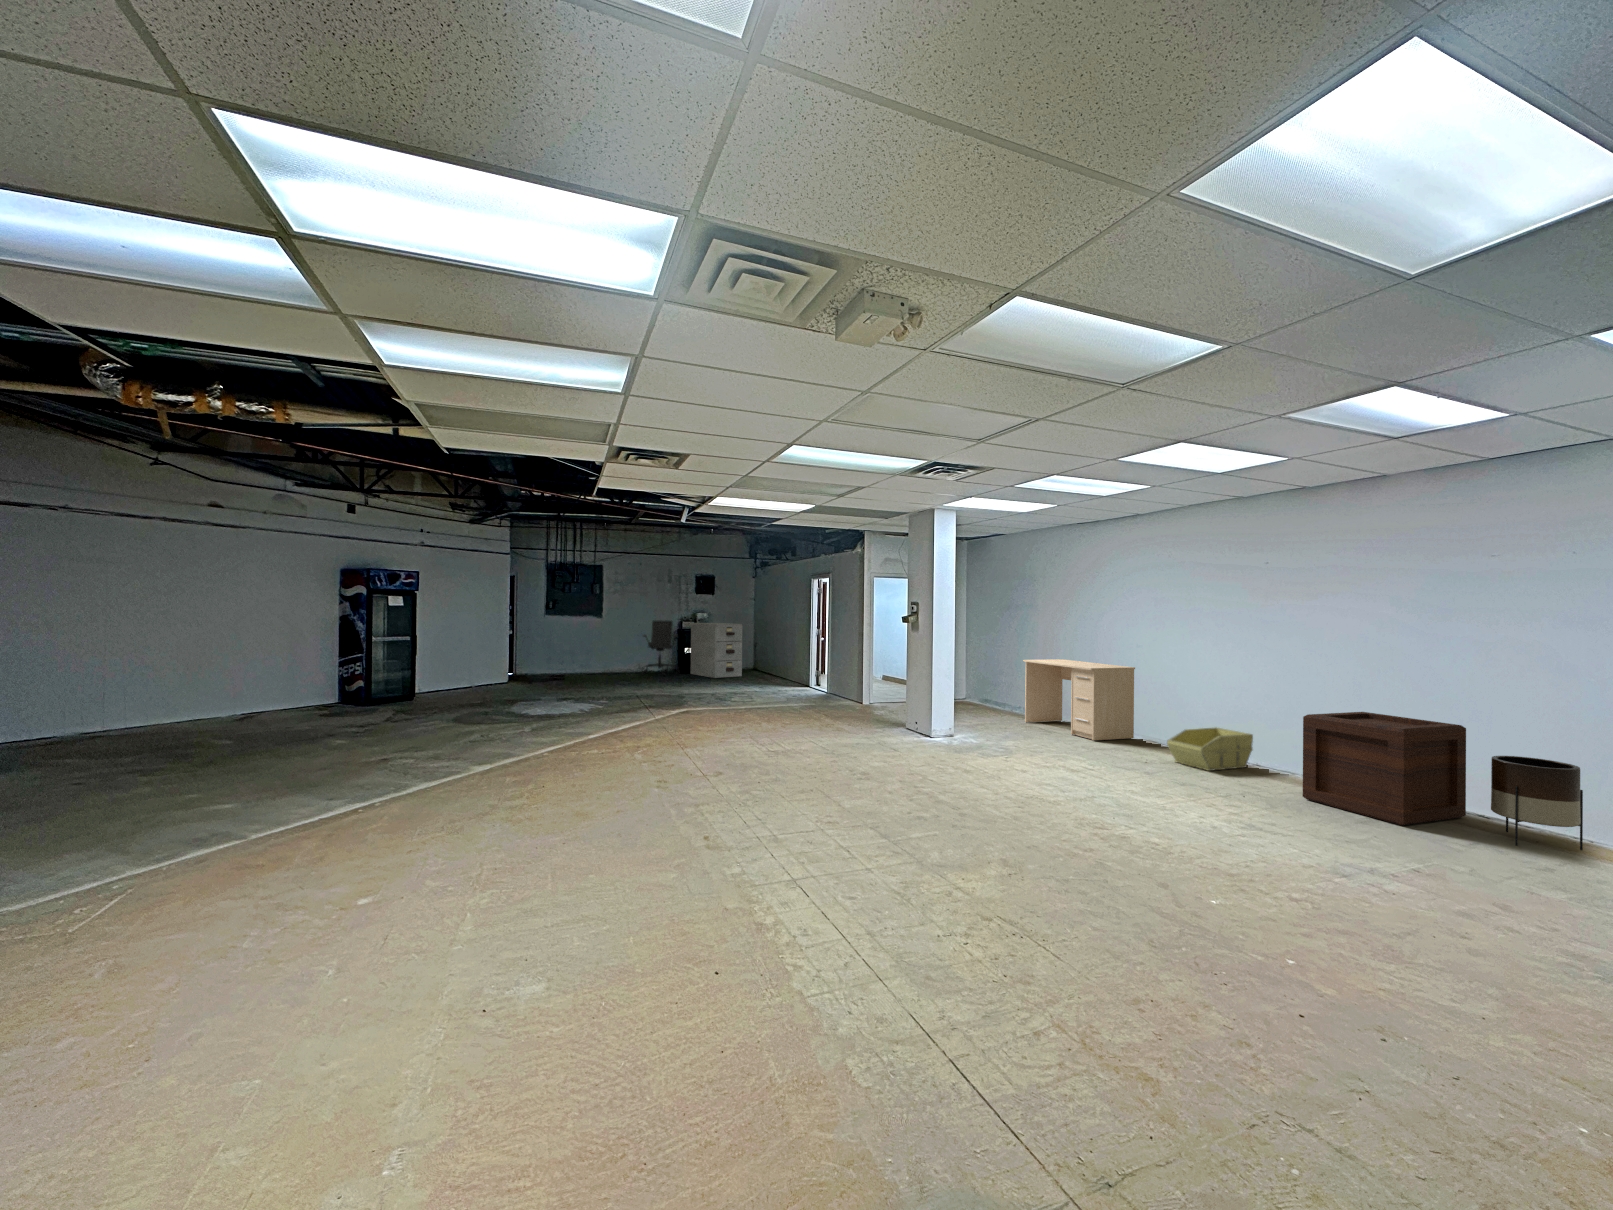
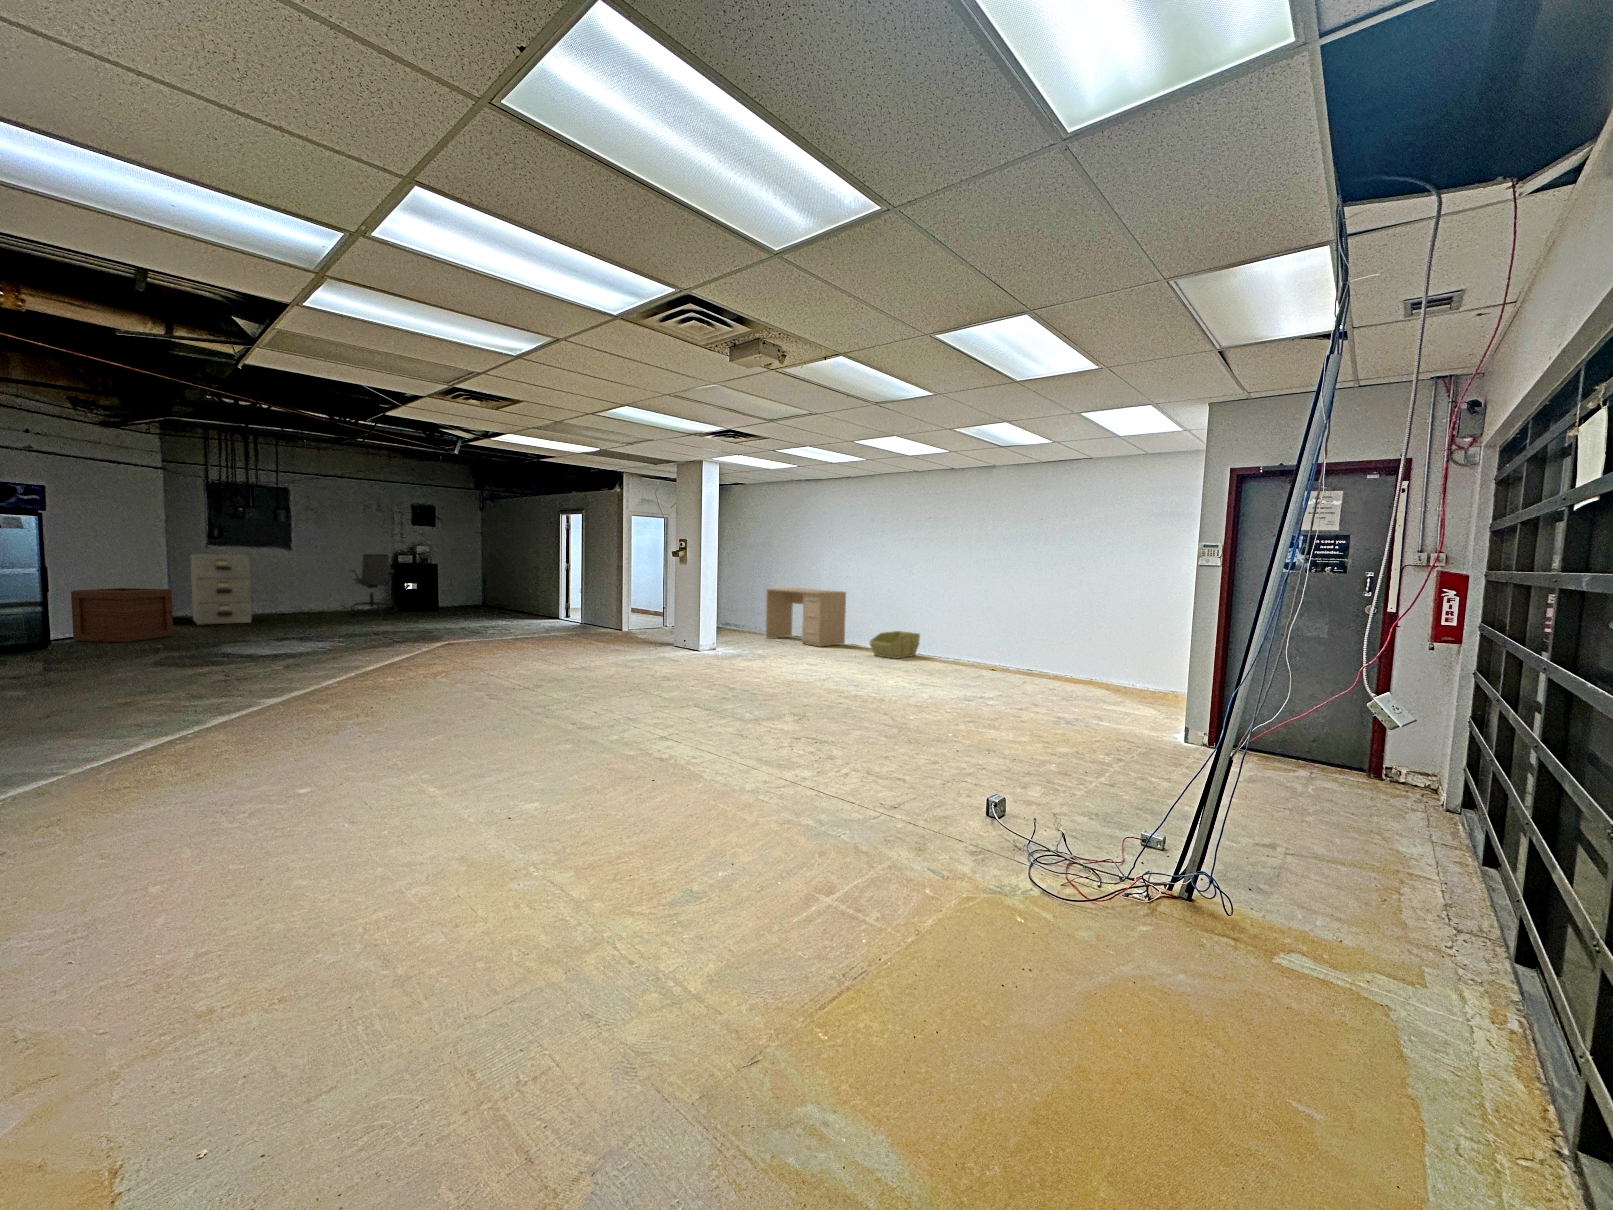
filing cabinet: present [691,623,742,678] -> present [191,554,252,625]
wooden crate: present [1303,712,1466,825] -> present [71,588,173,642]
planter: present [1491,756,1583,850] -> none [1034,633,1070,680]

